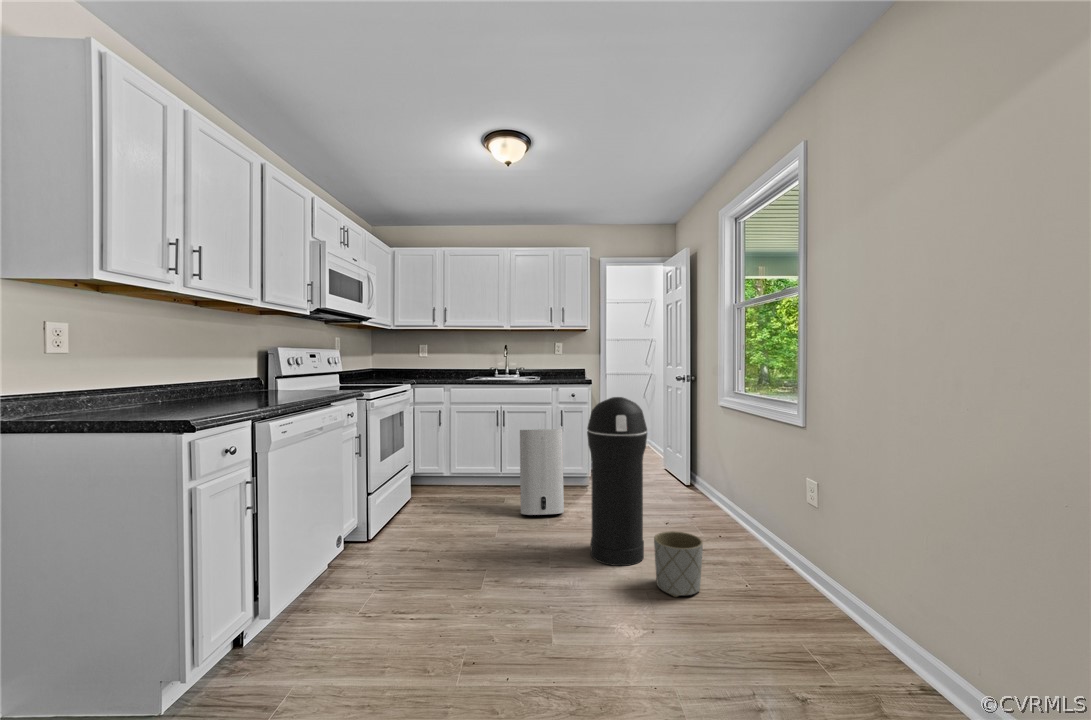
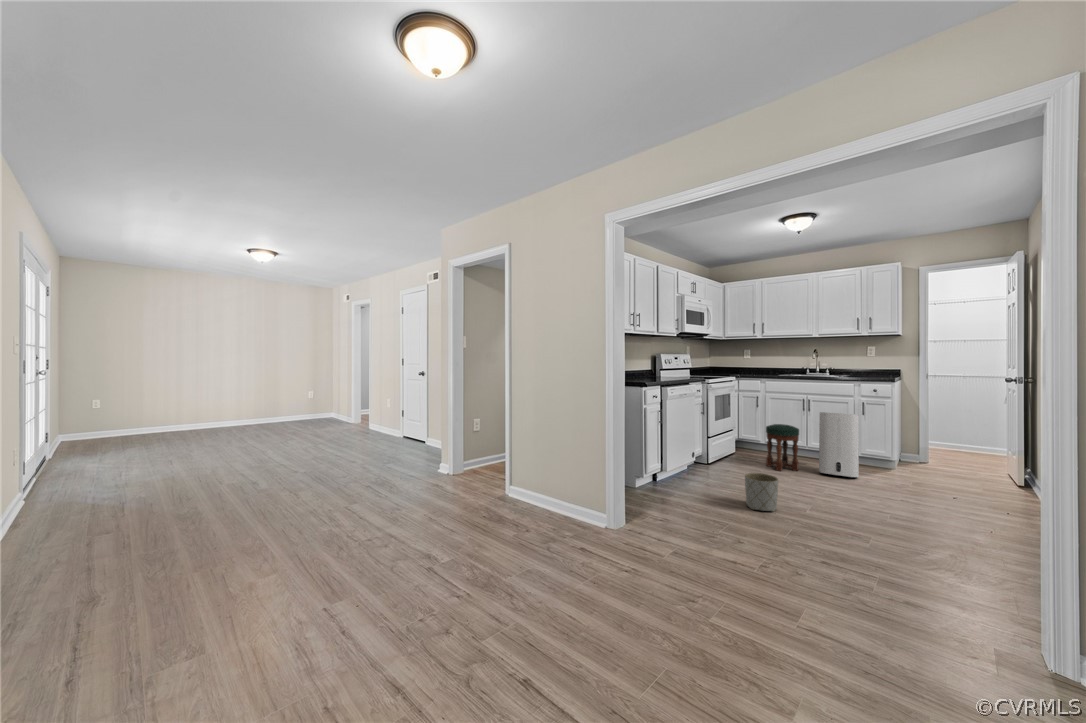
trash can: present [587,397,647,566] -> none [869,390,927,515]
stool: none [454,452,497,523] -> present [766,424,799,471]
planter: present [654,531,703,597] -> present [745,473,778,512]

